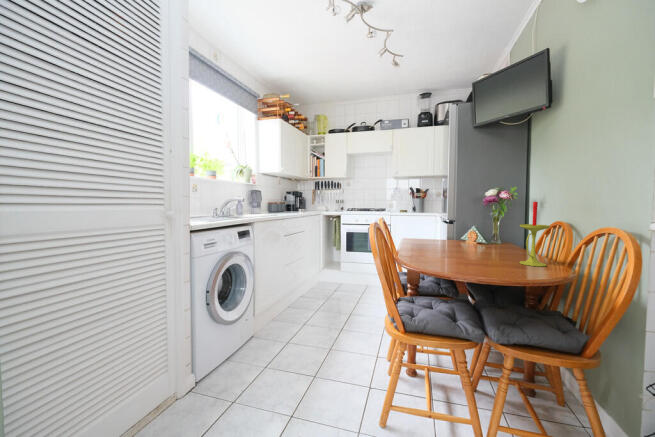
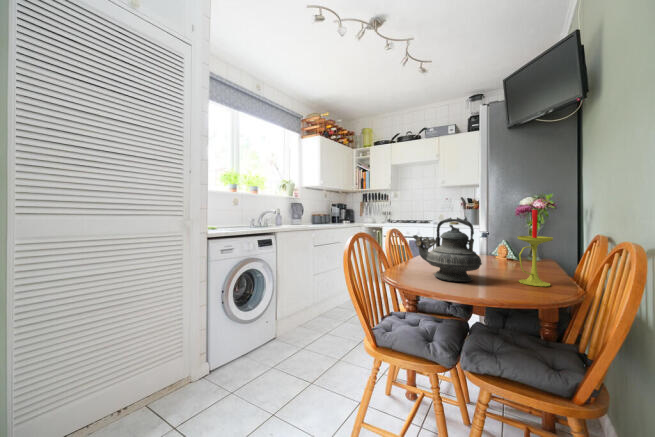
teapot: none [432,208,500,266] -> present [413,218,482,282]

